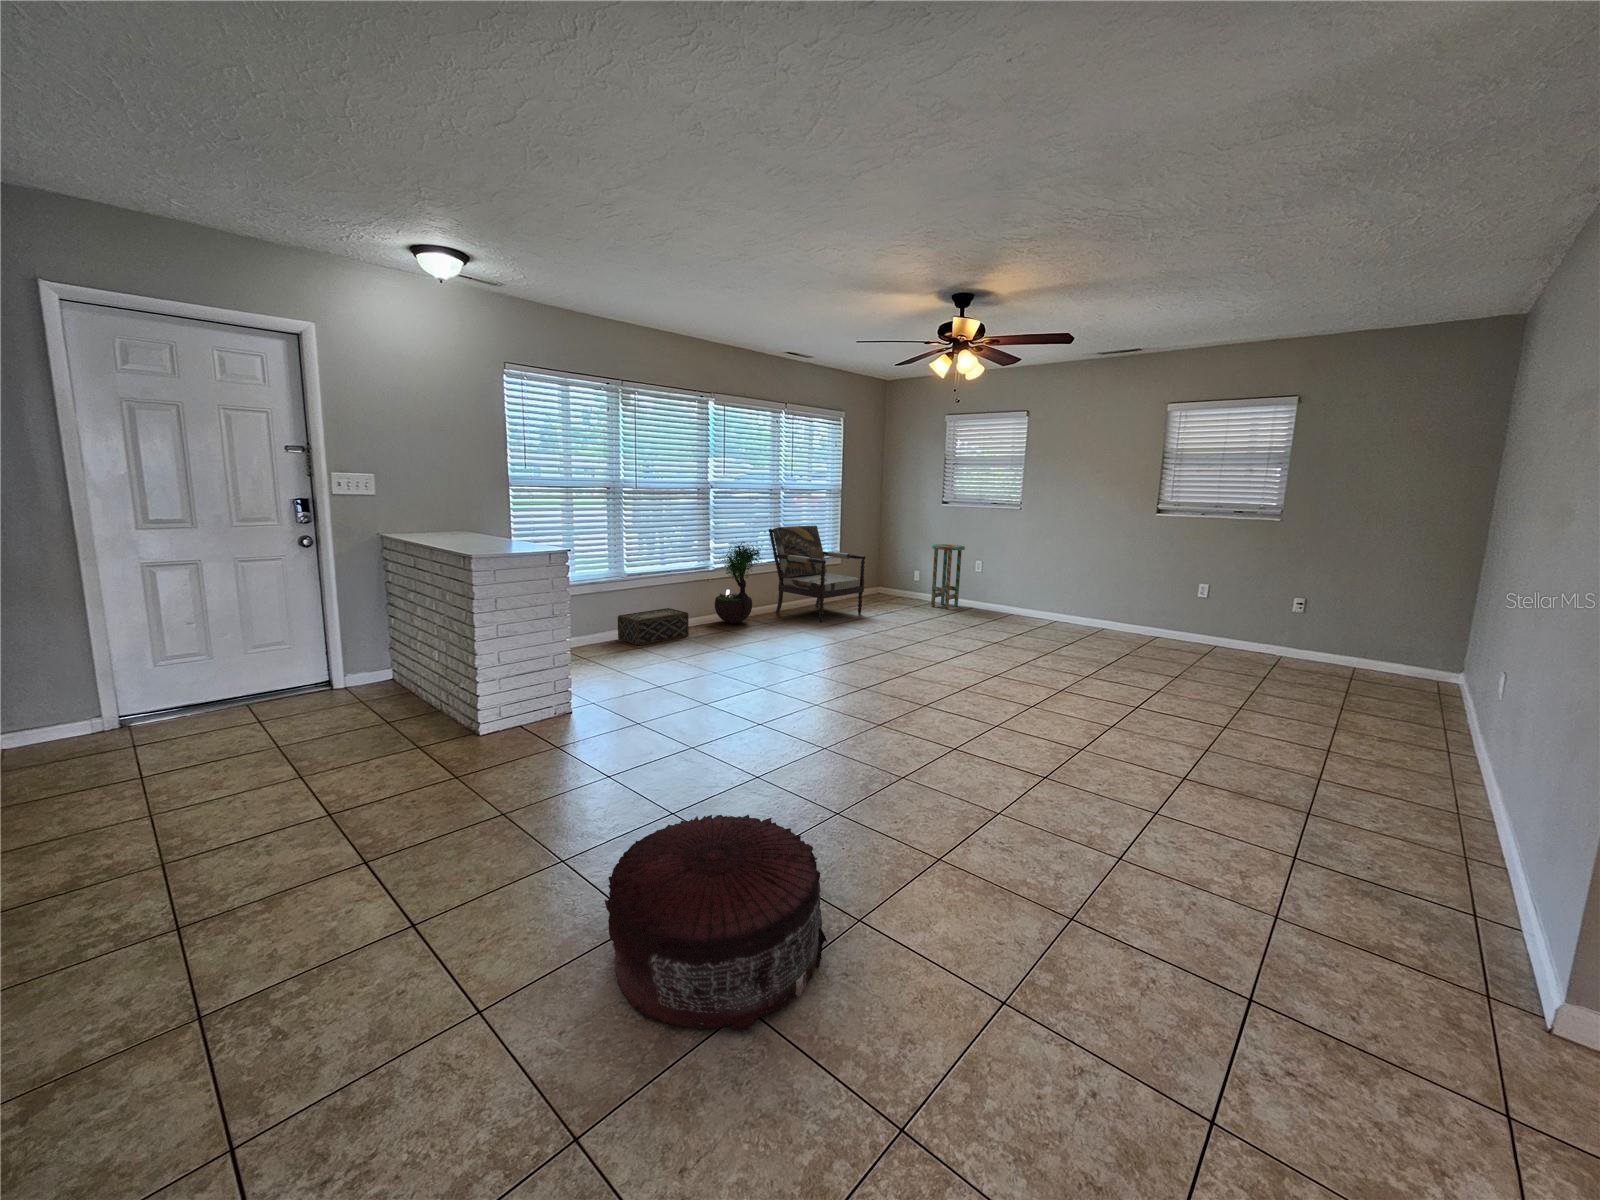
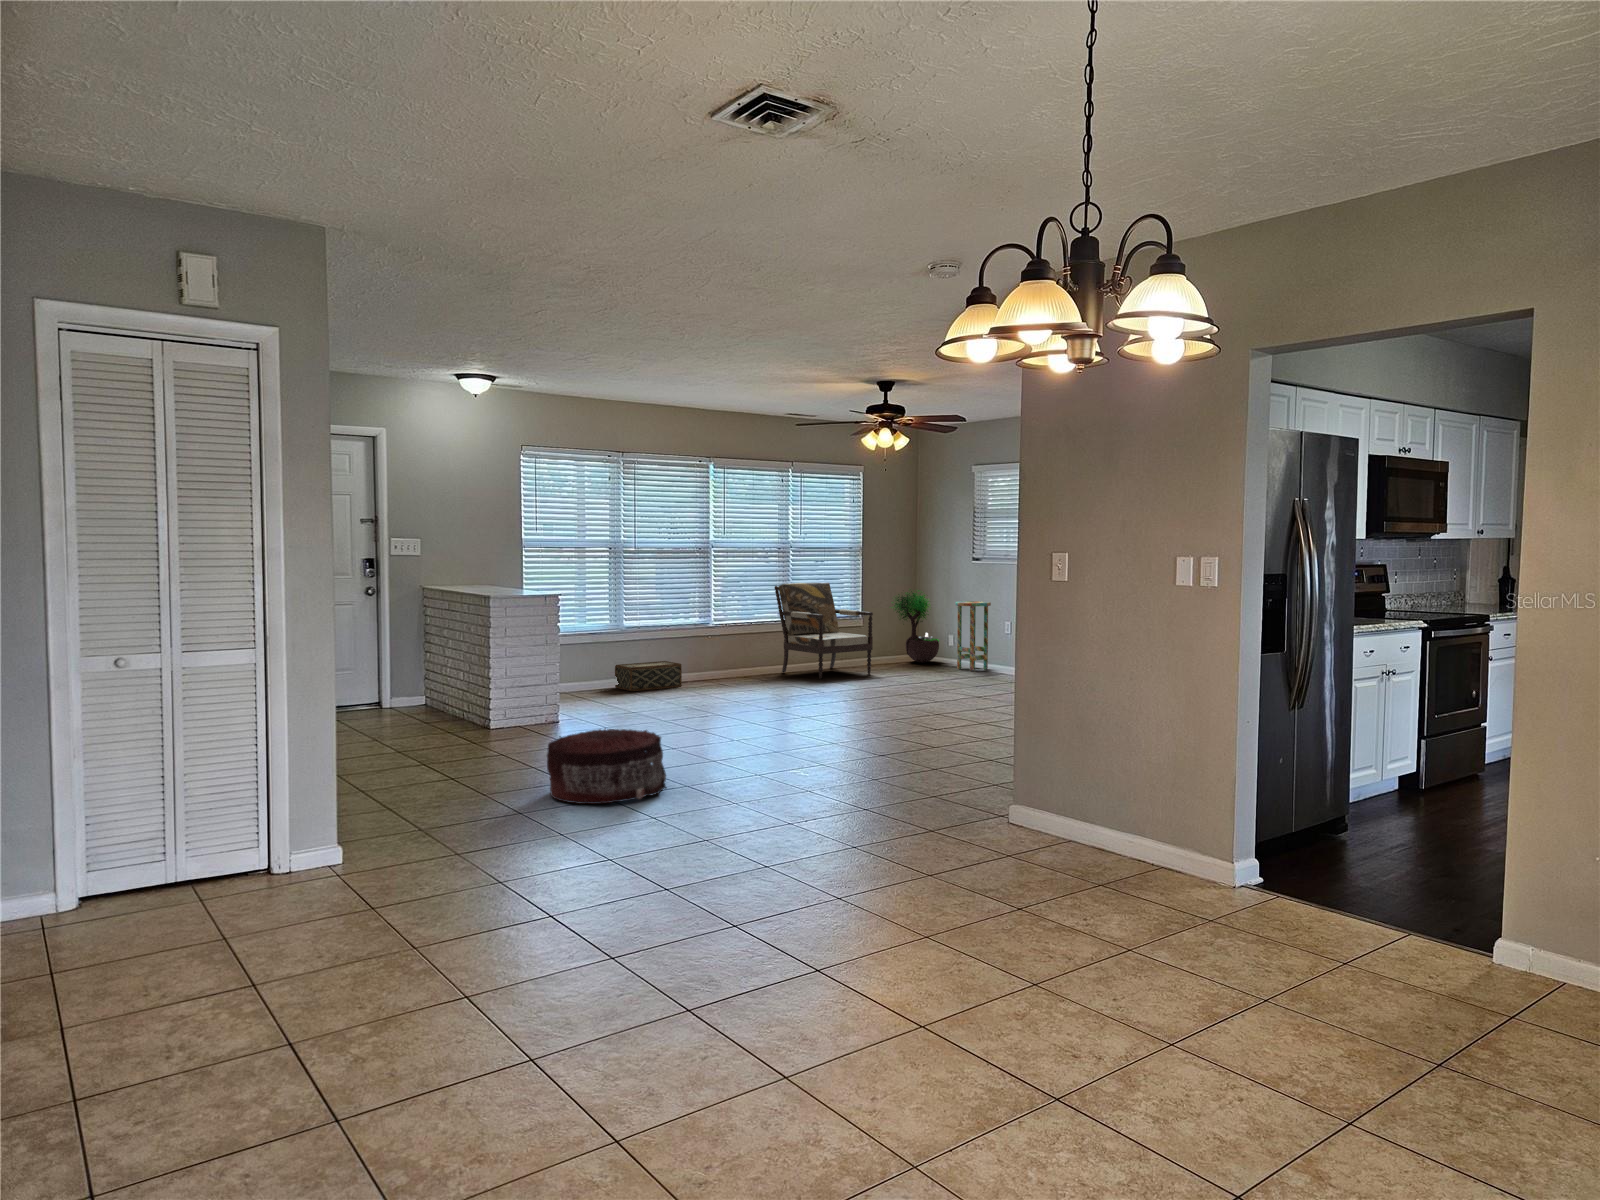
potted tree: present [715,542,763,623] -> present [891,589,939,662]

